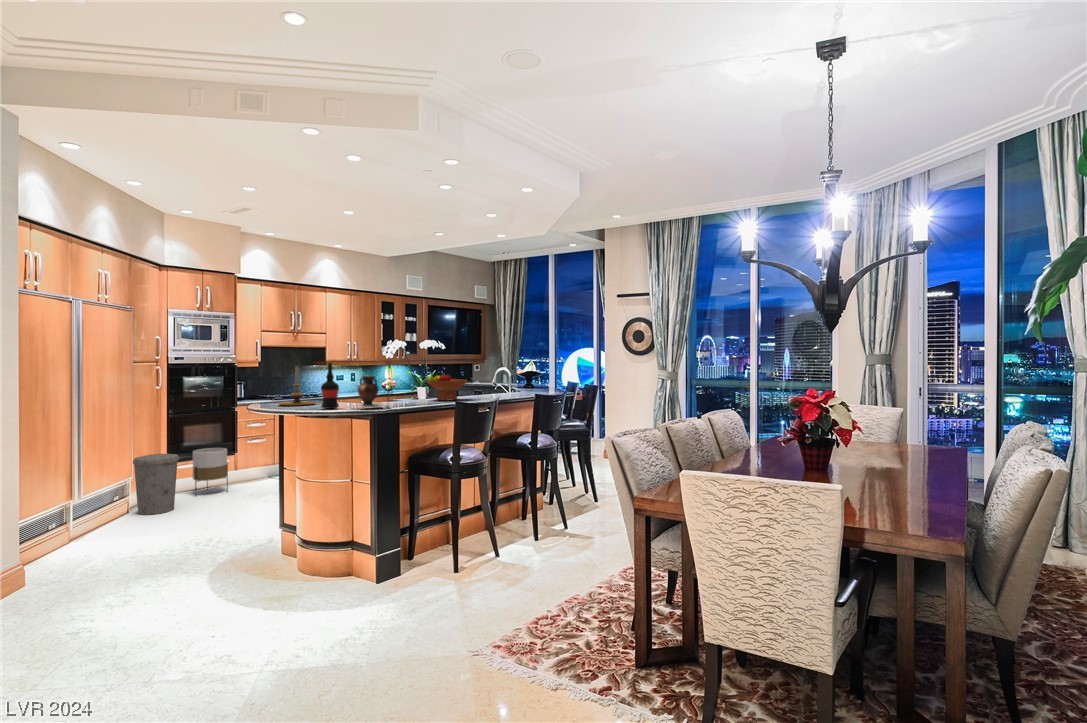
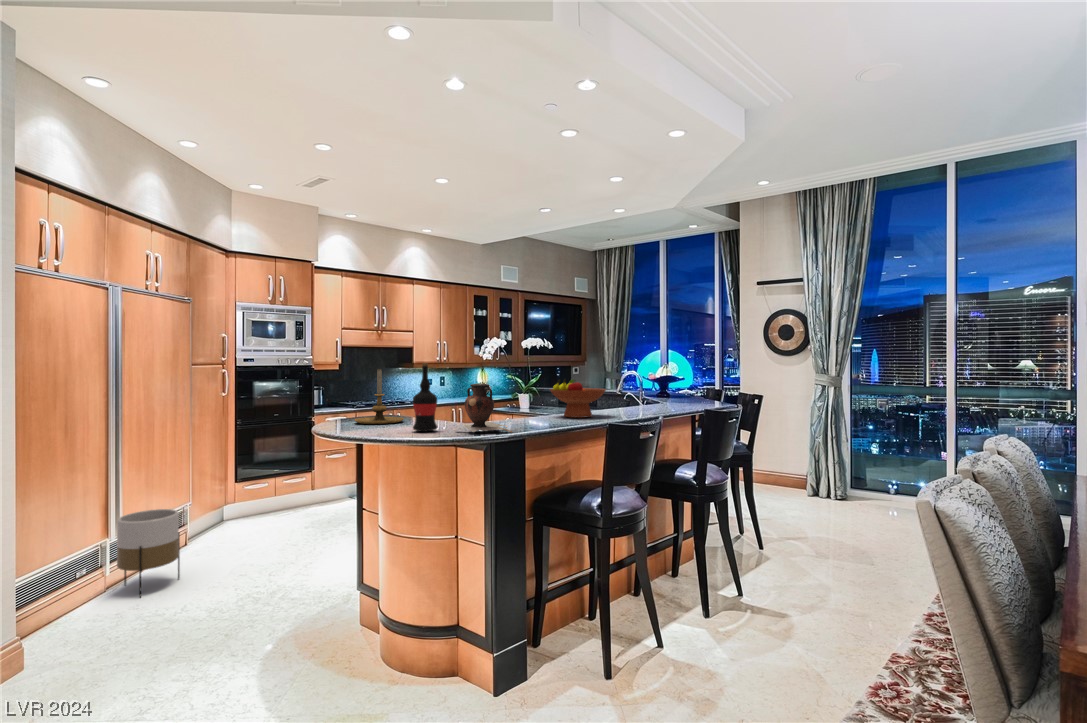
planter: present [193,448,228,495] -> present [117,509,180,598]
trash can: present [133,454,179,515] -> none [191,475,244,549]

